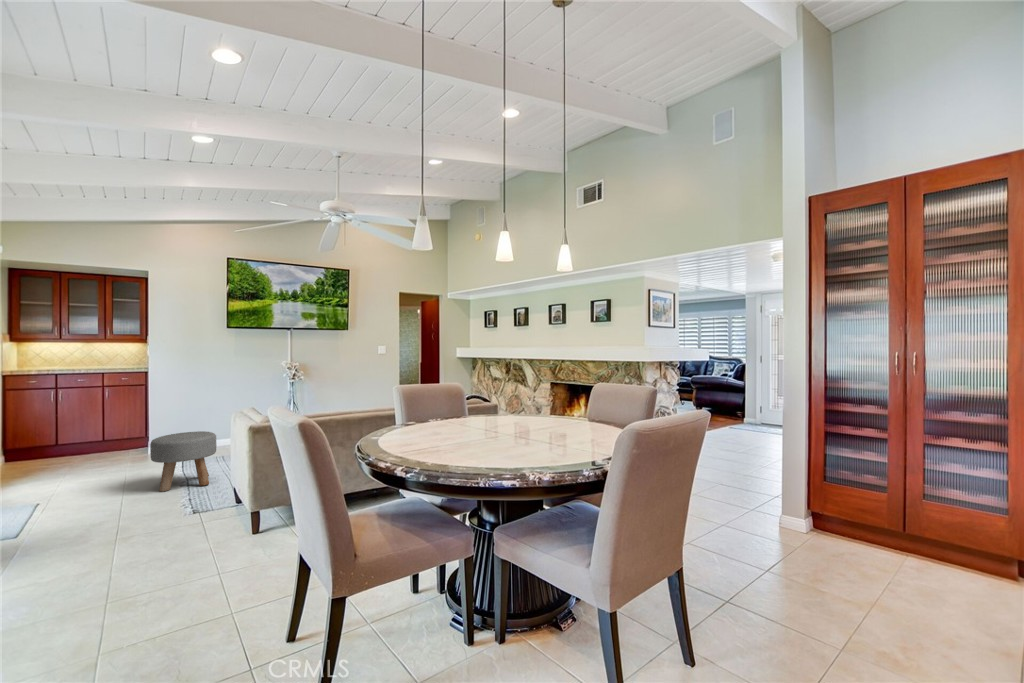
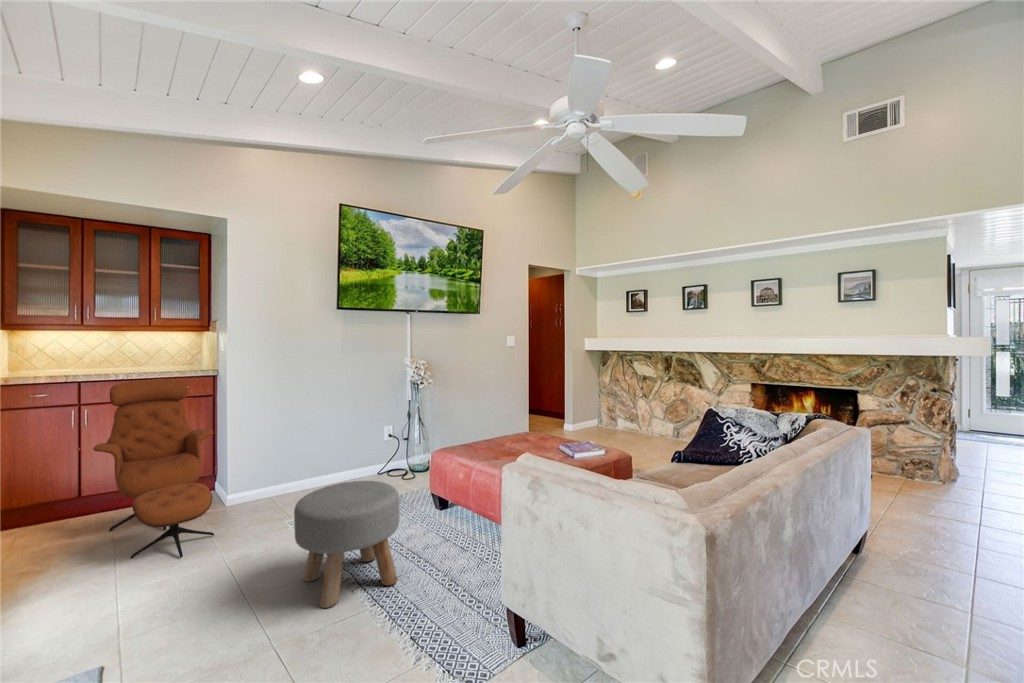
lounge chair: none [62,374,138,474] -> present [93,379,214,558]

